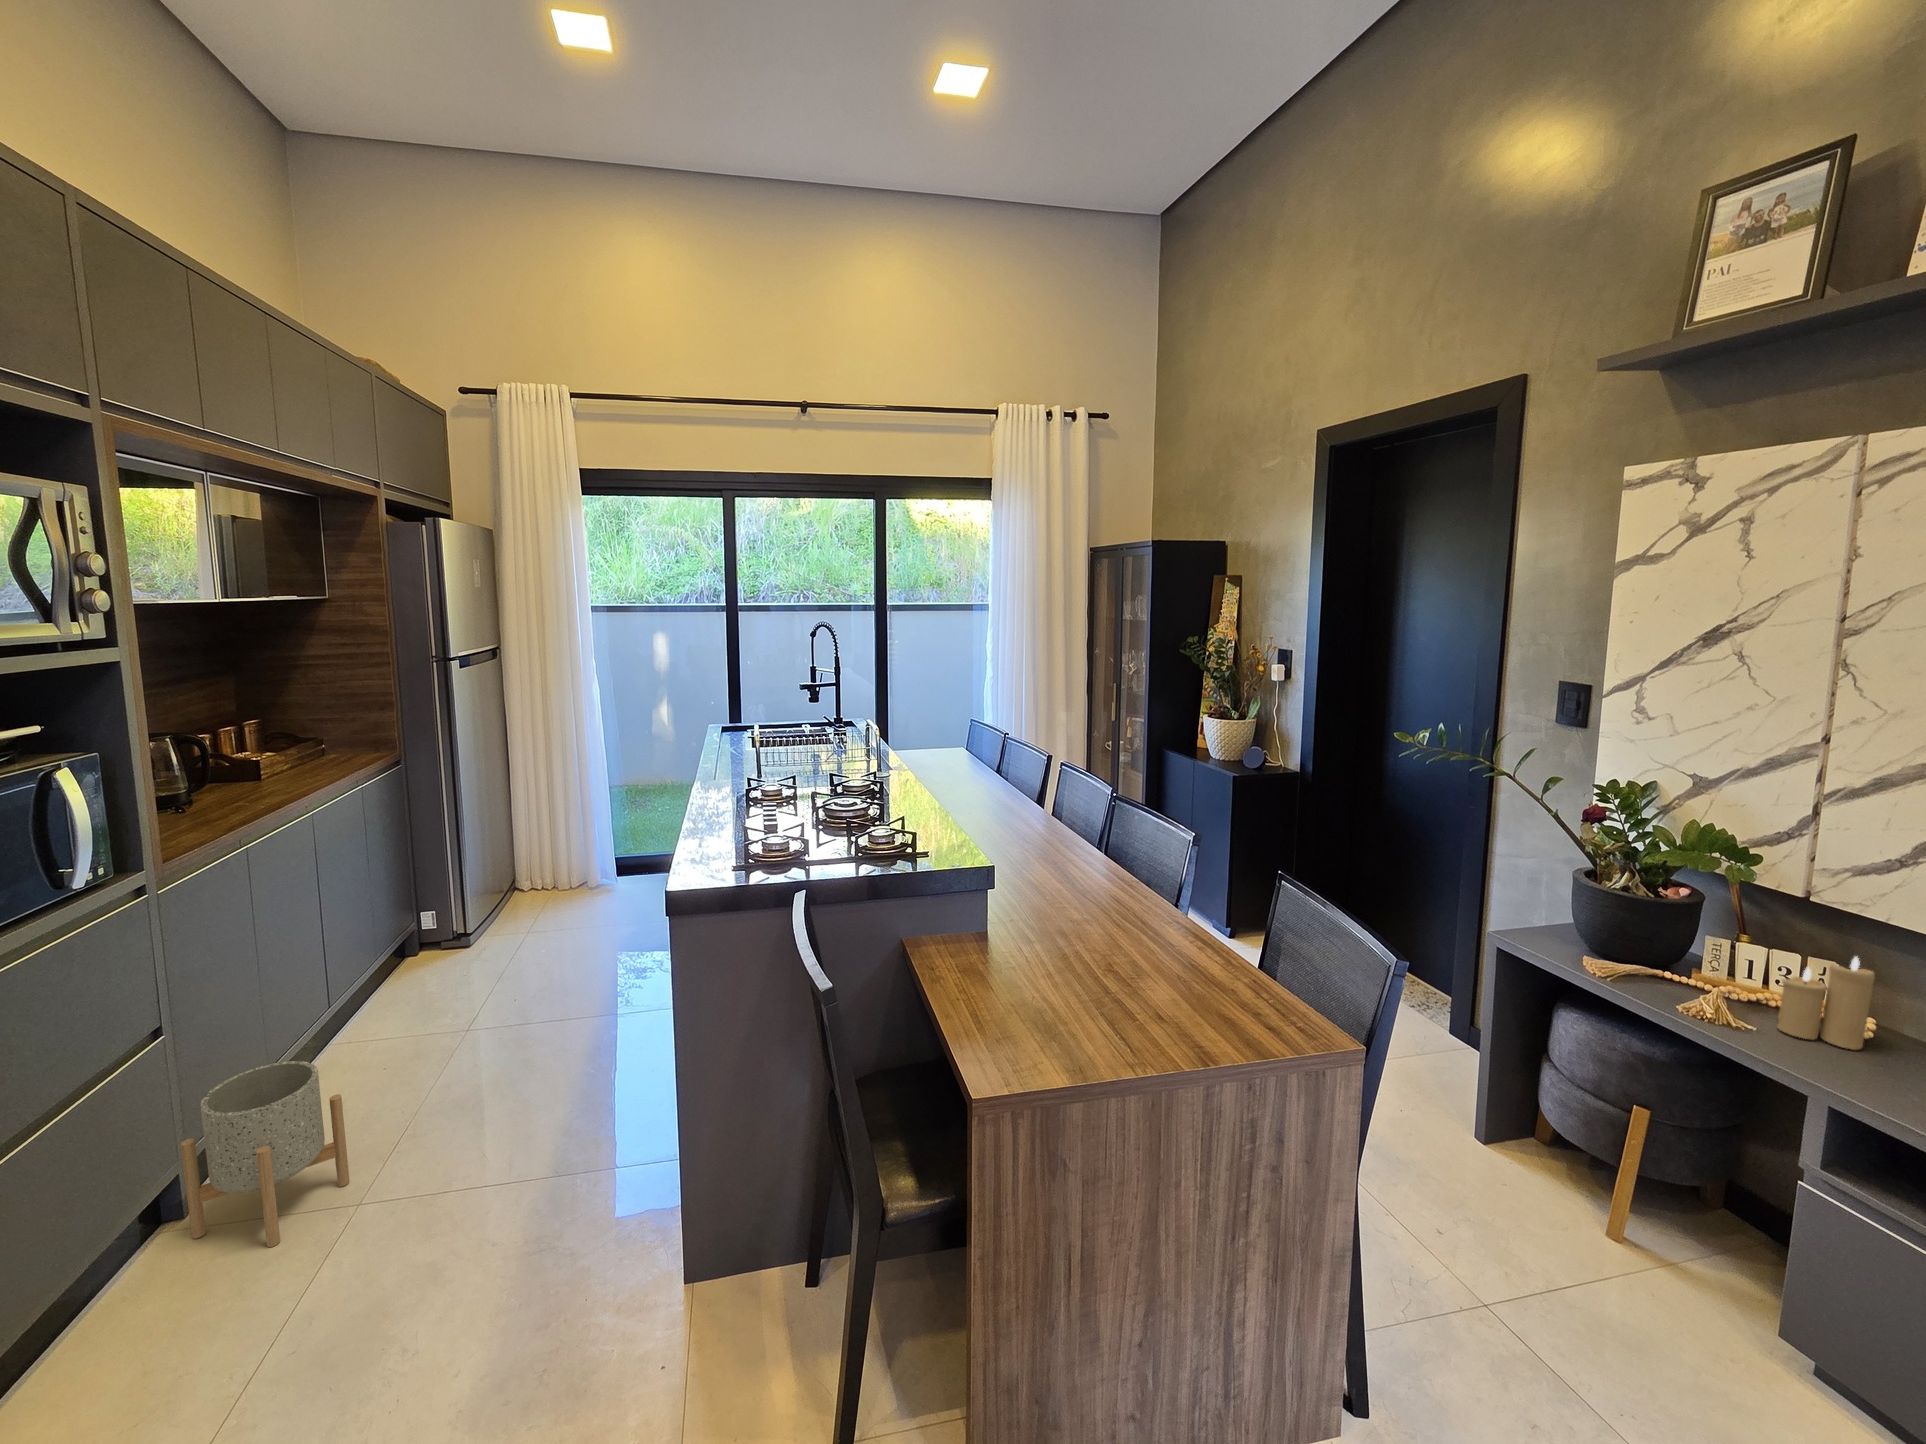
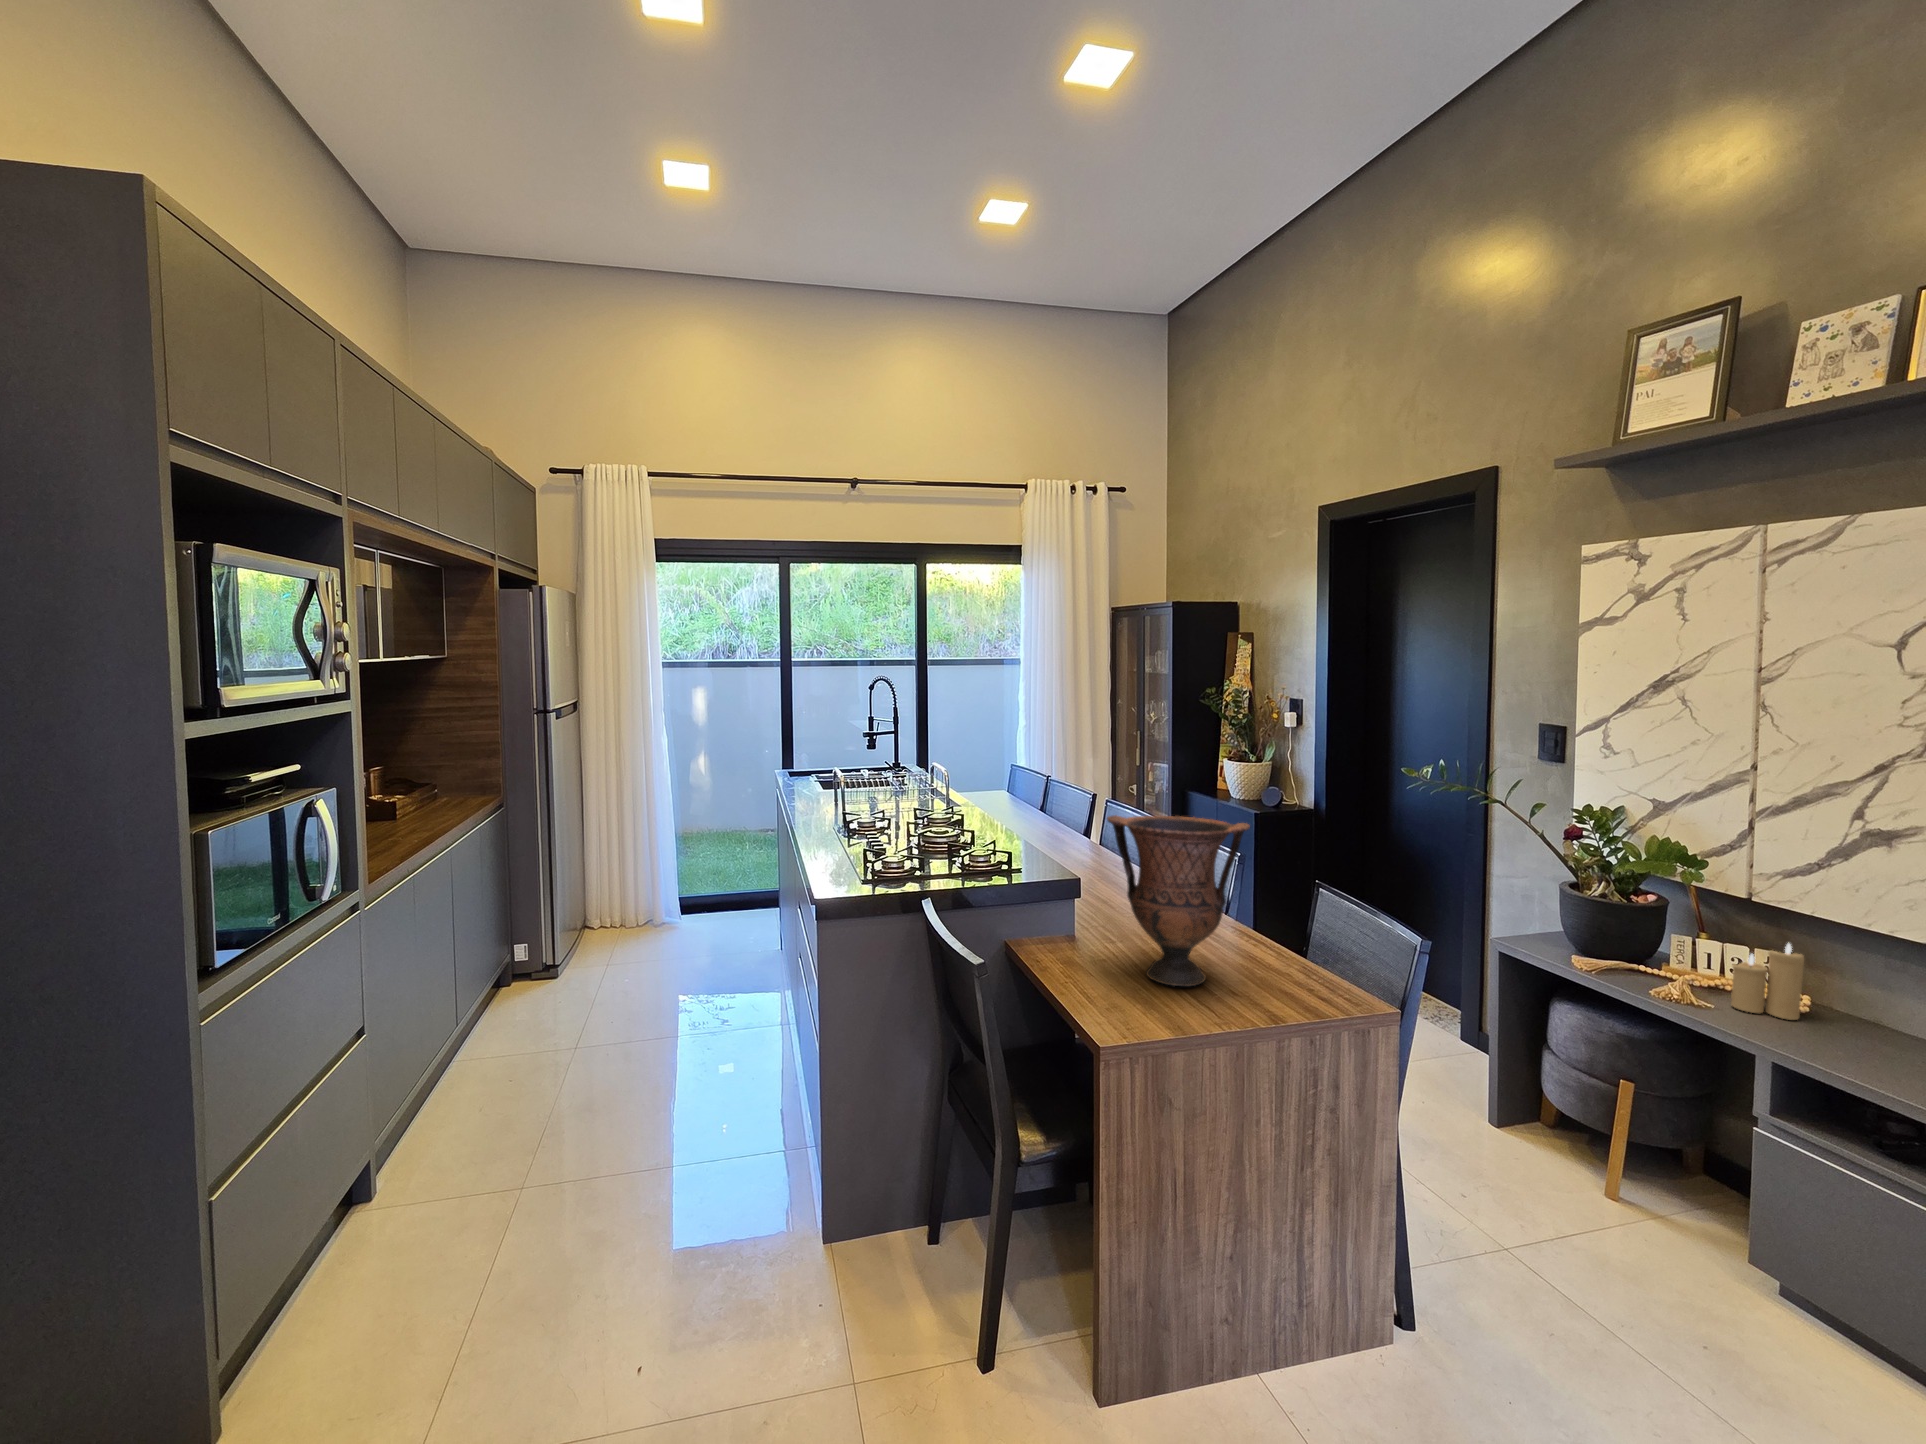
vase: none [1011,794,1186,1010] -> present [1107,815,1250,986]
planter: present [181,1061,350,1247] -> none [380,1062,509,1223]

